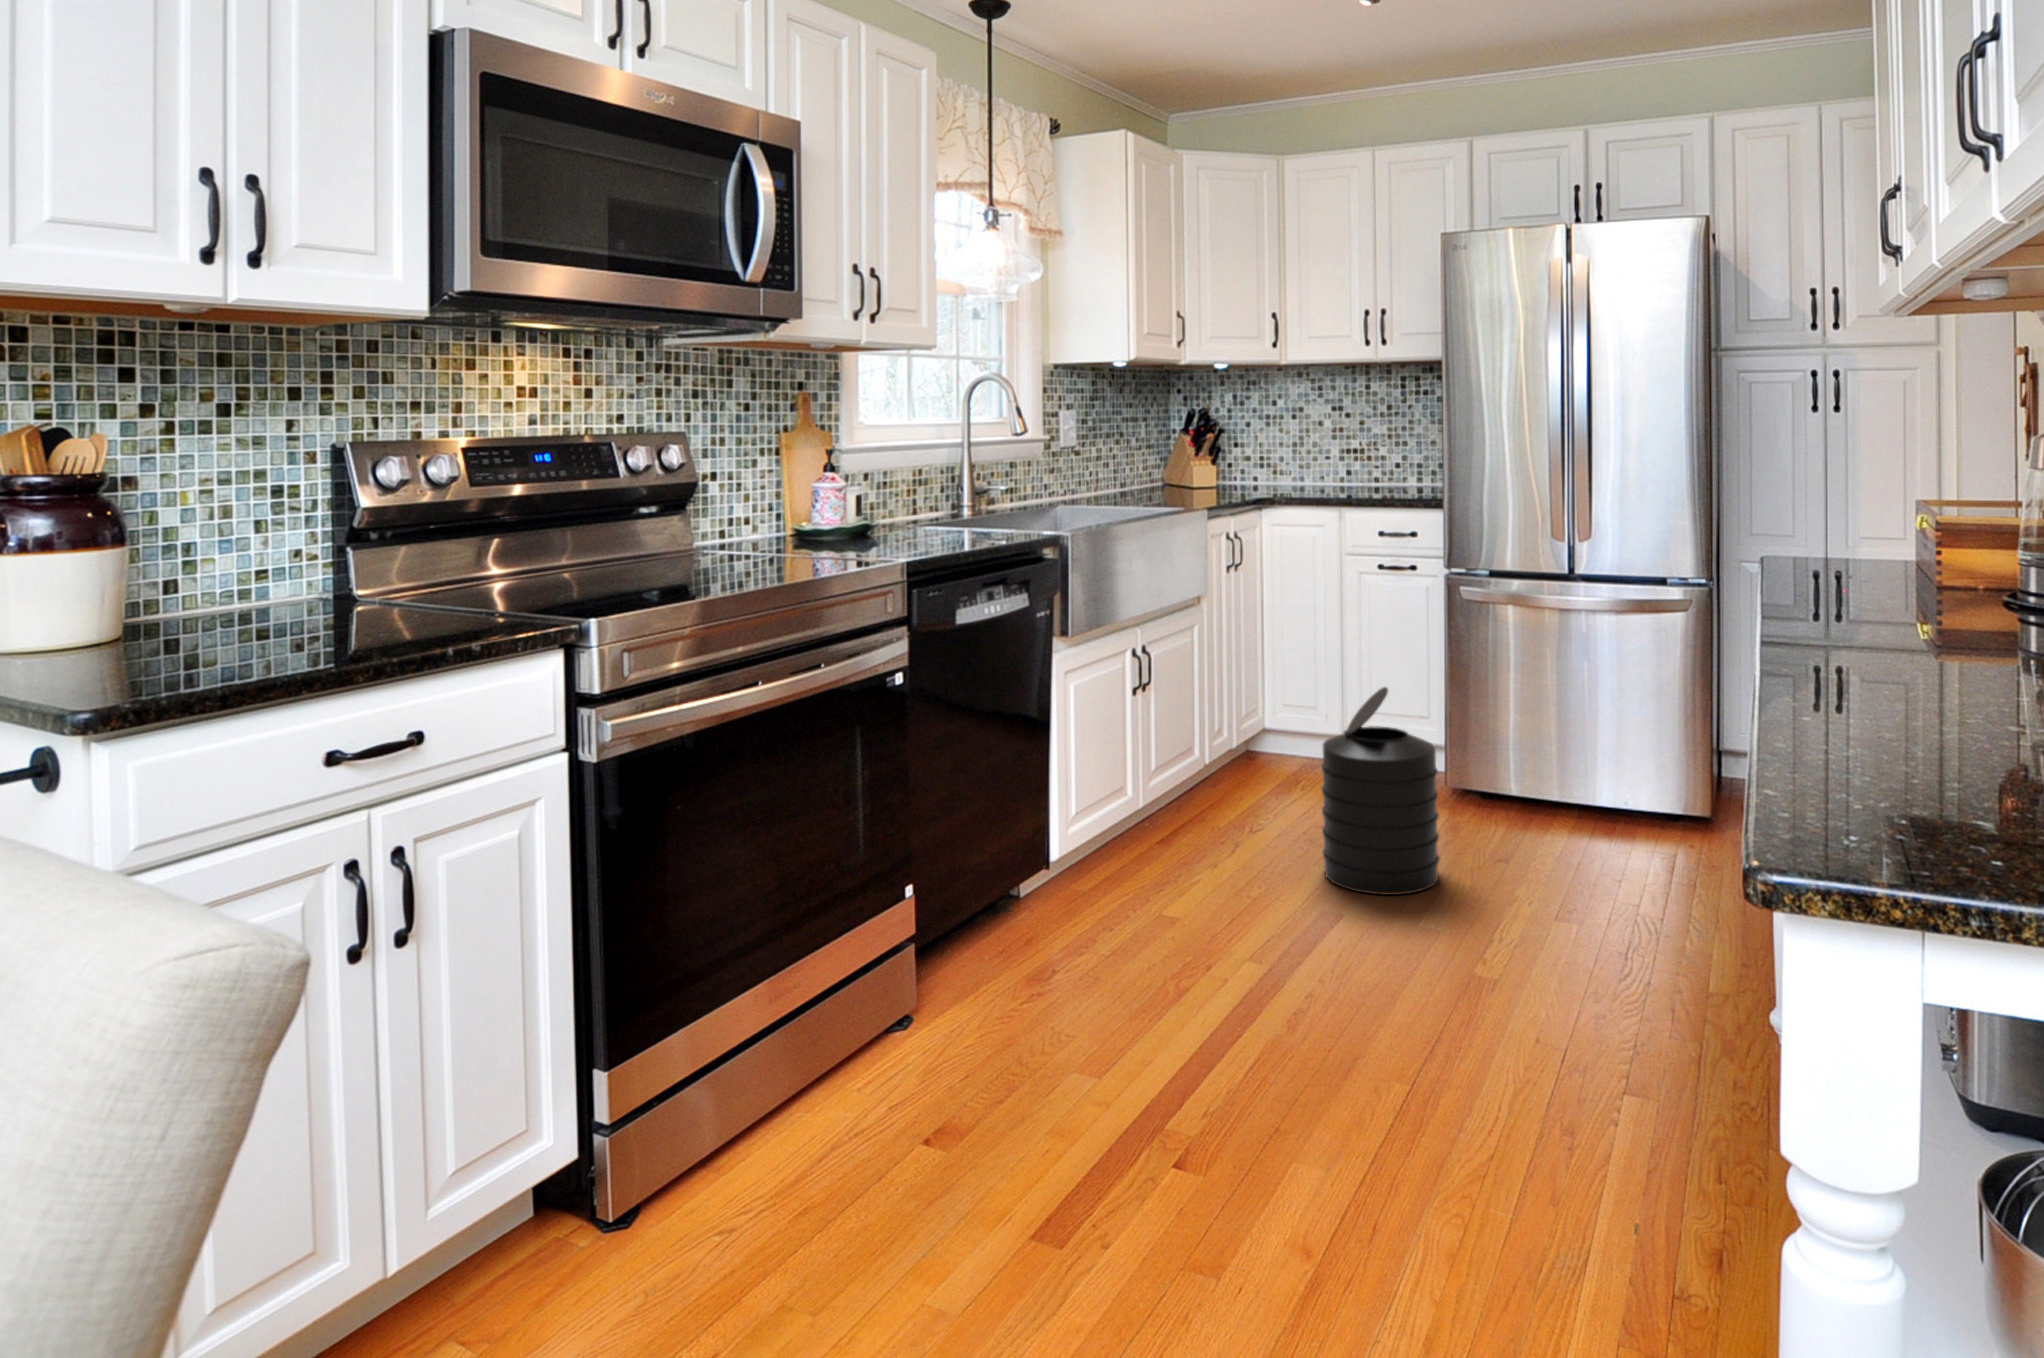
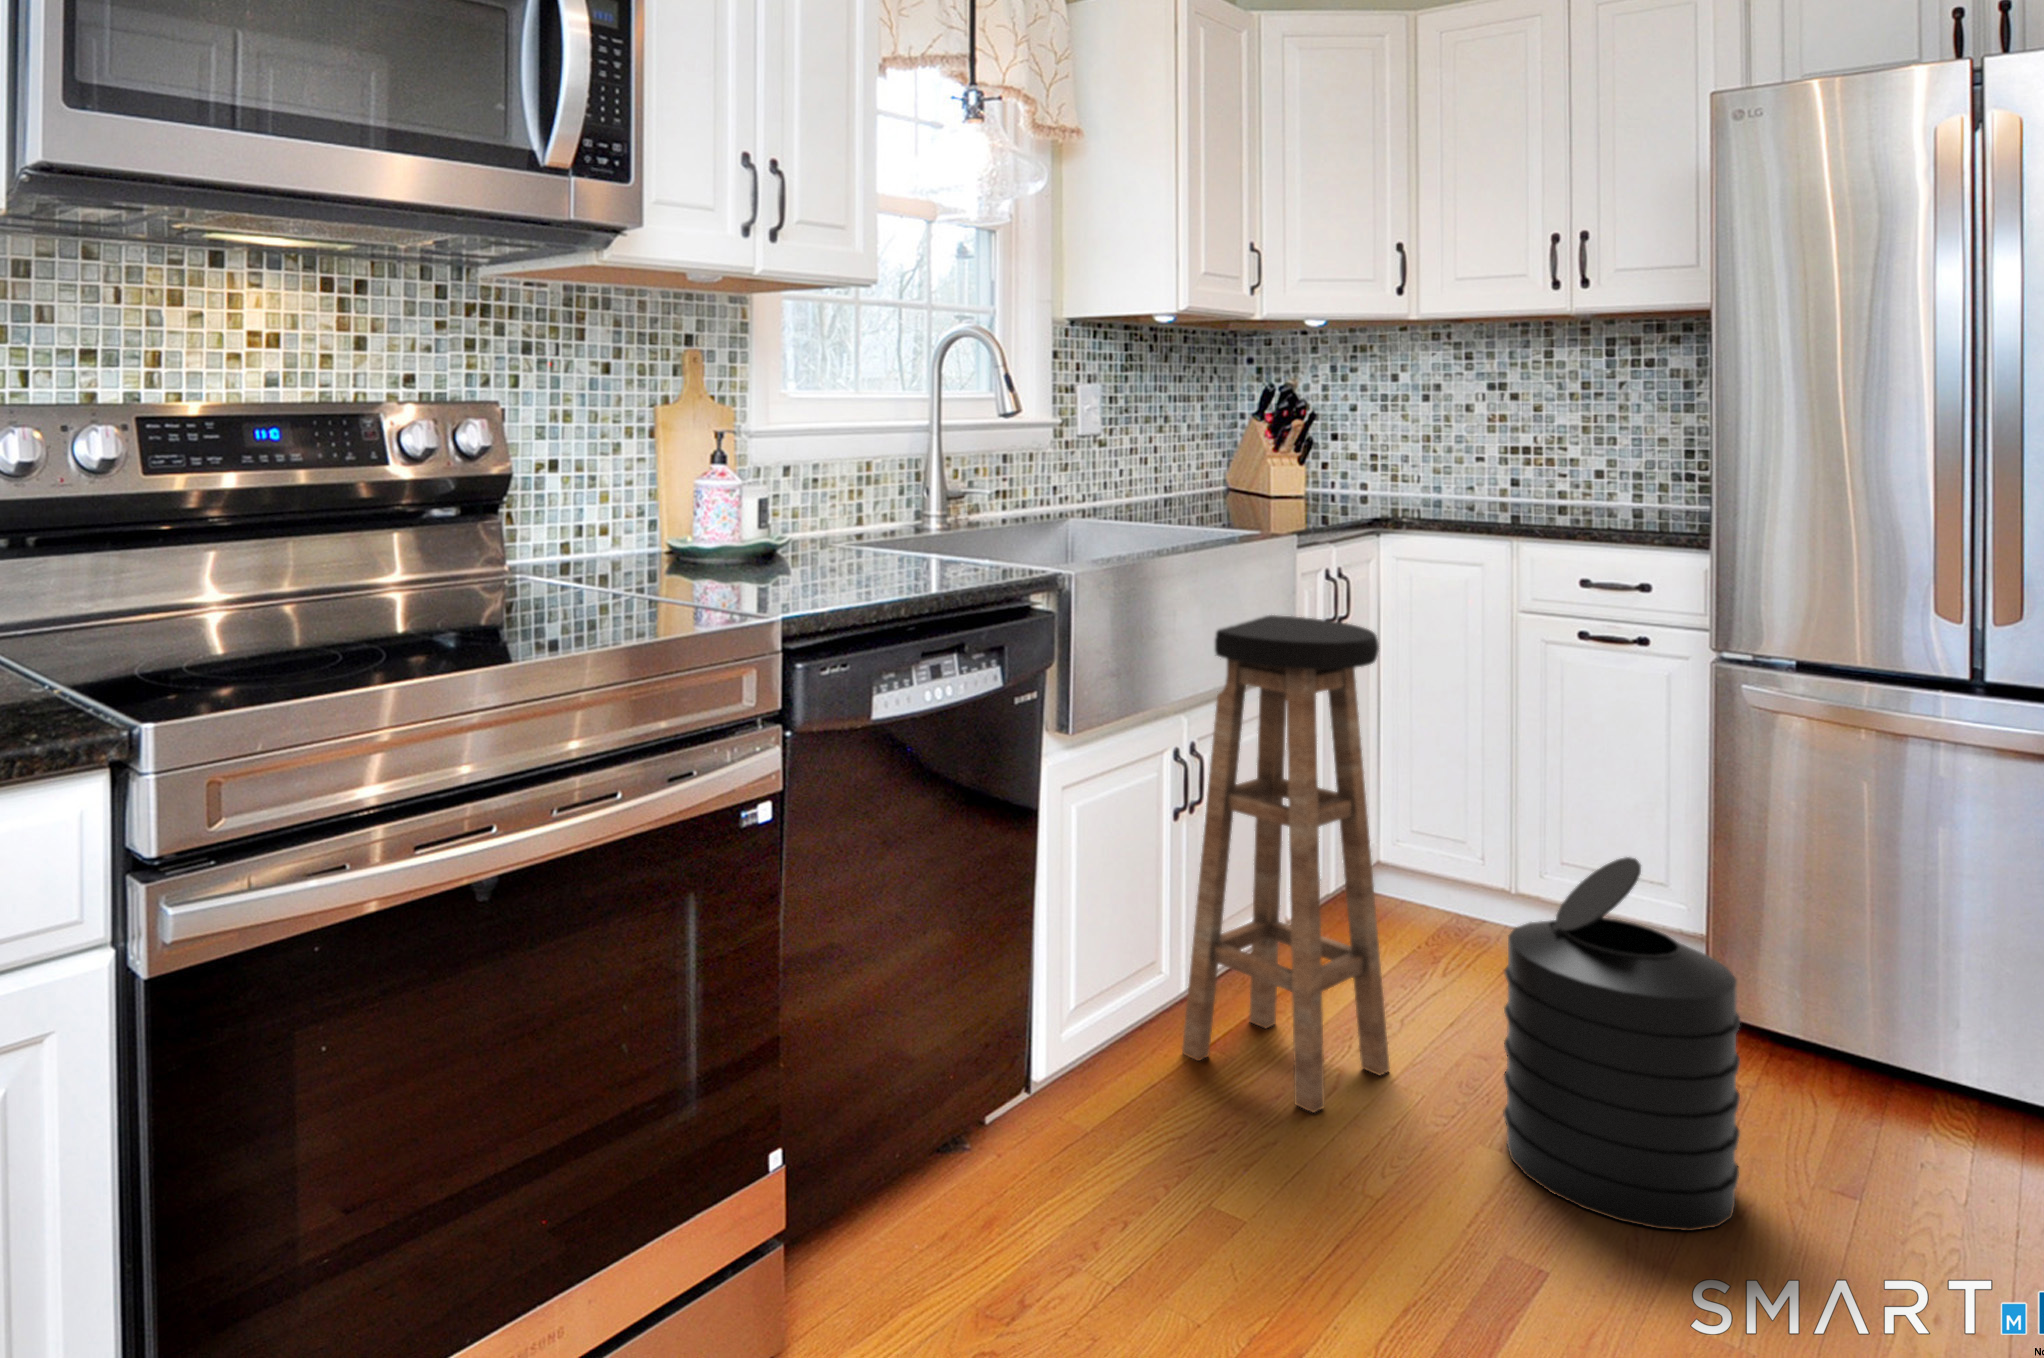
bar stool: none [1140,562,1264,872] -> present [1182,615,1390,1112]

